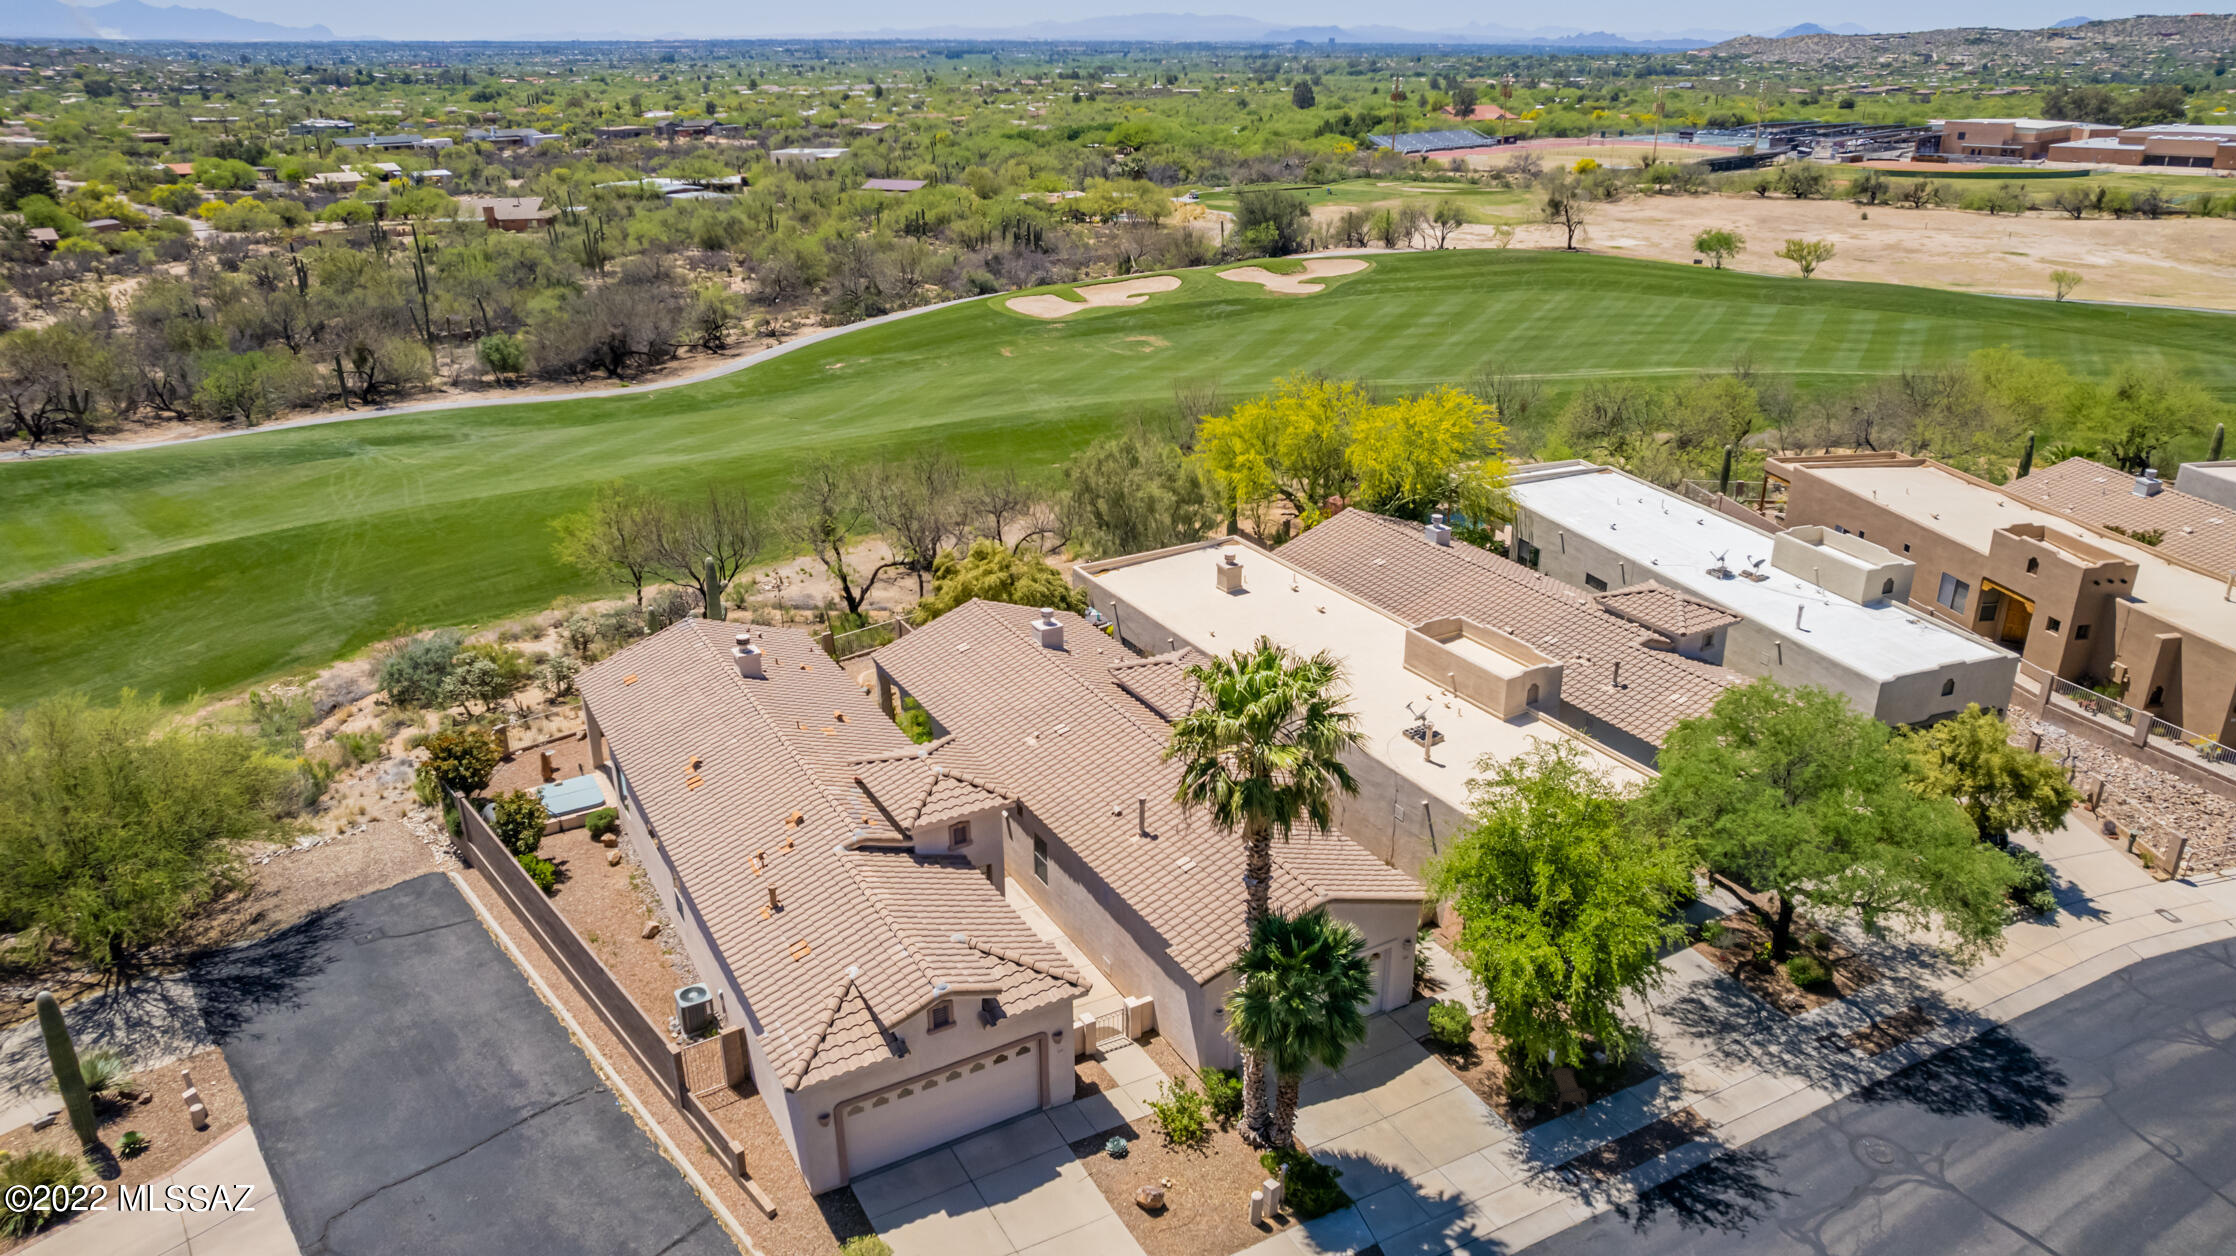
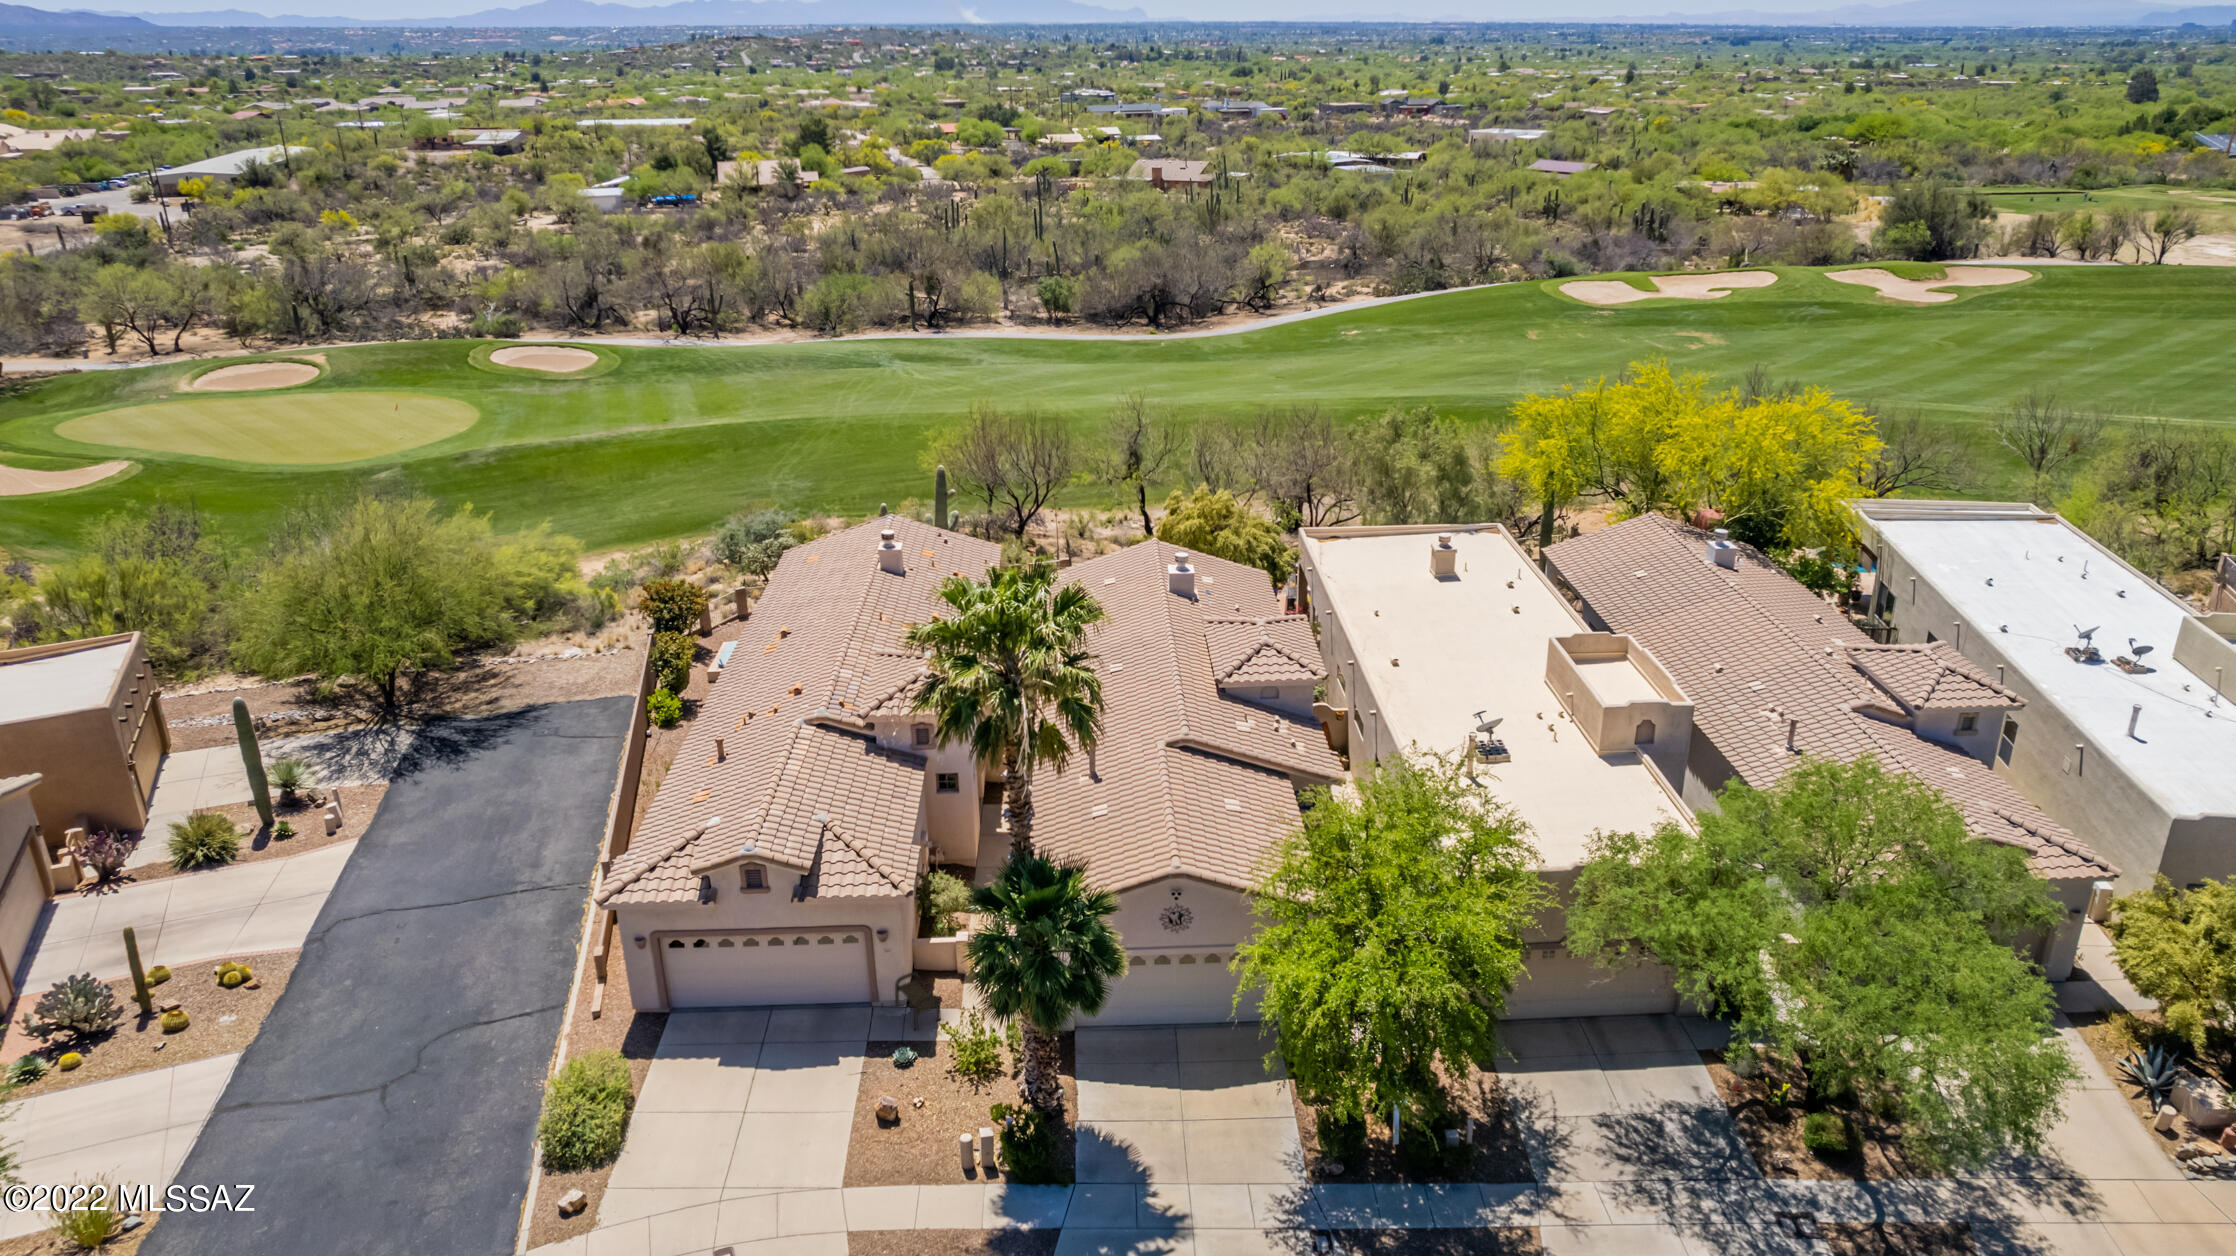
bench: present [1547,1065,1587,1116] -> present [895,972,941,1030]

